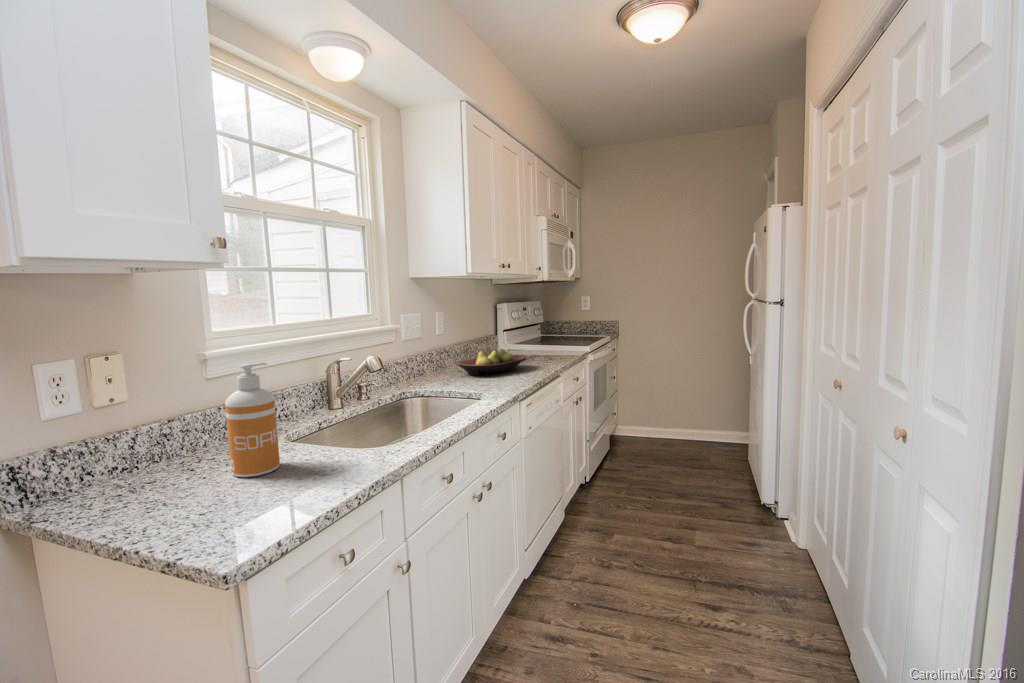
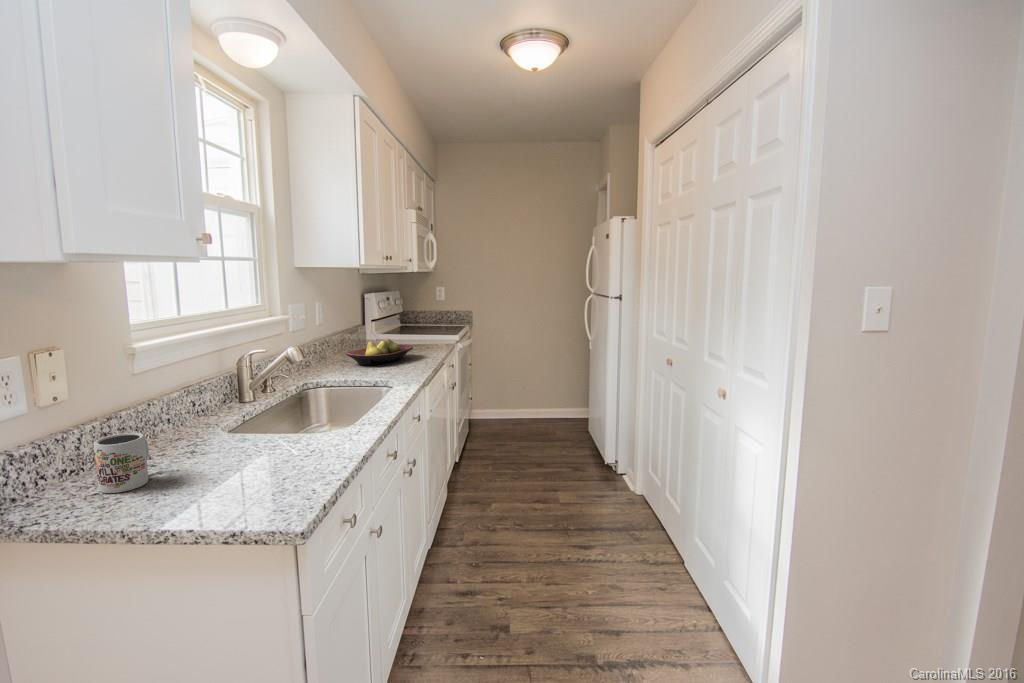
soap dispenser: present [225,363,280,477] -> none [200,355,252,466]
mug: none [117,437,181,497] -> present [94,433,149,493]

